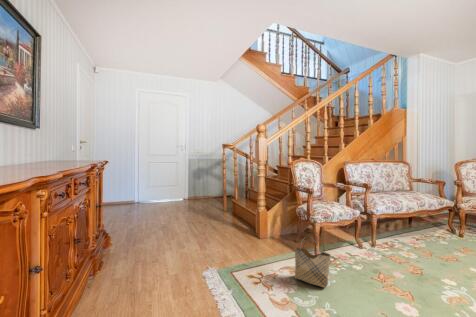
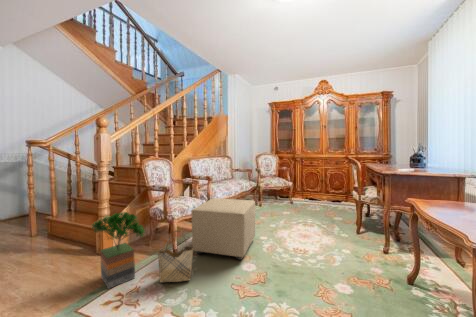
potted tree: none [245,204,286,267] -> present [92,212,144,288]
ottoman: none [335,209,431,291] -> present [192,198,255,260]

